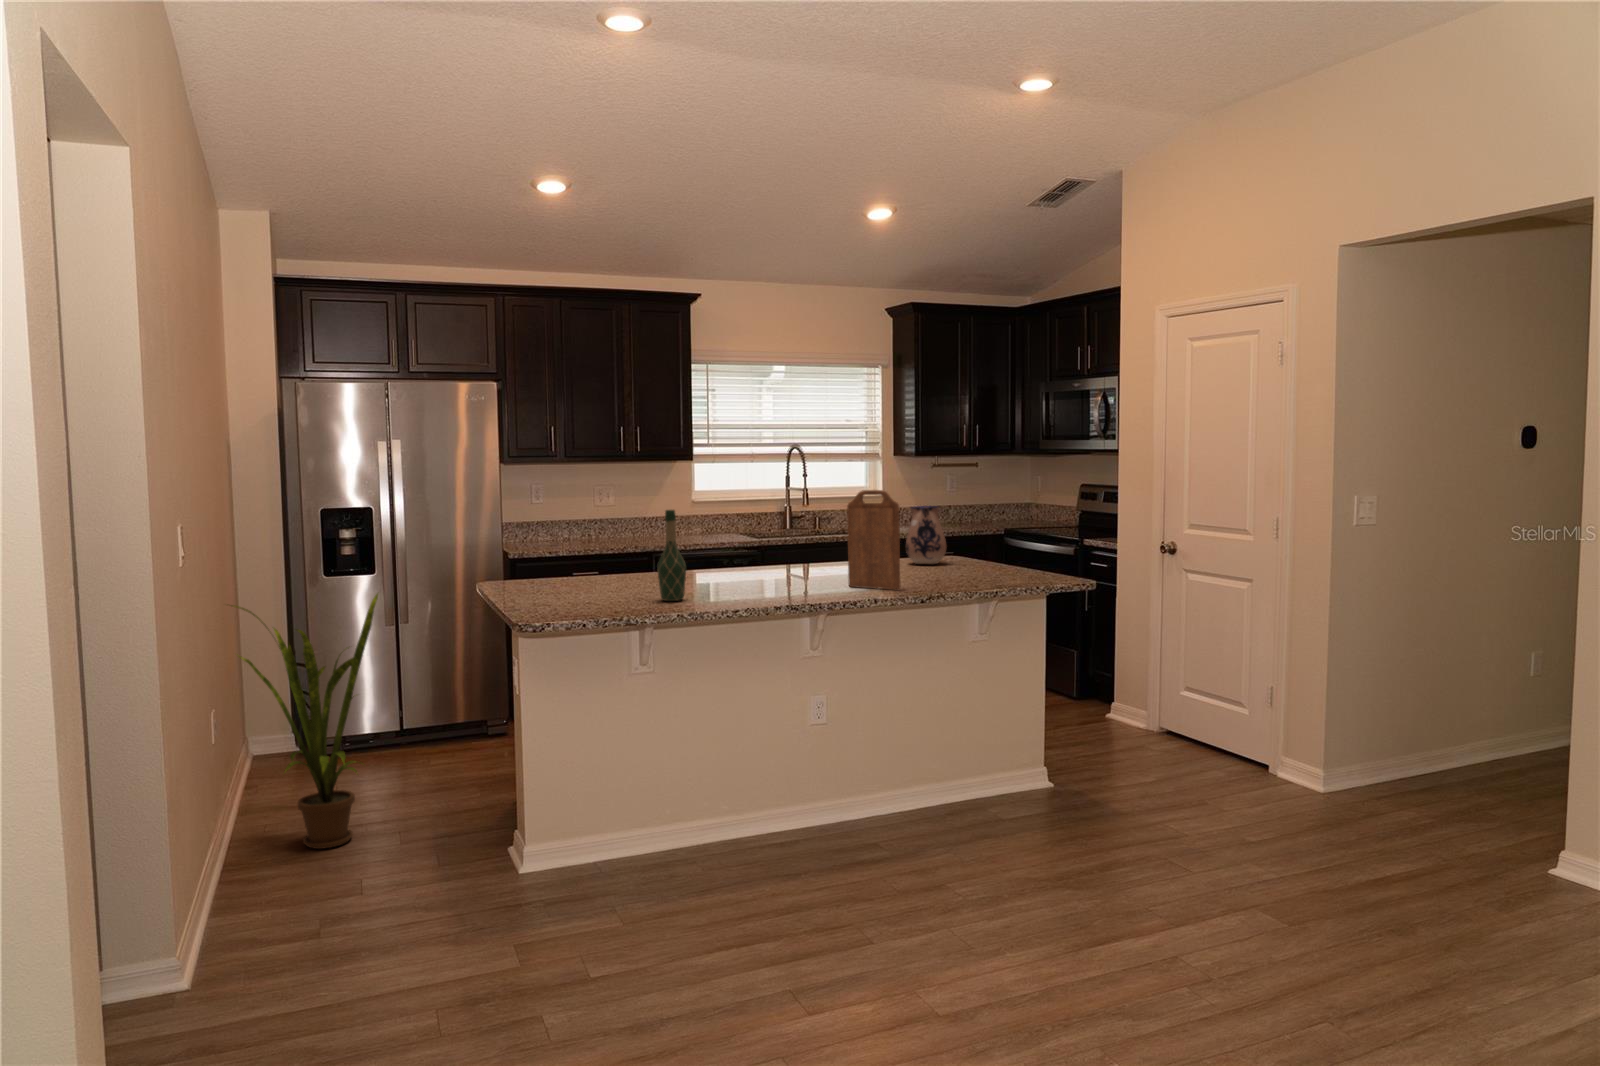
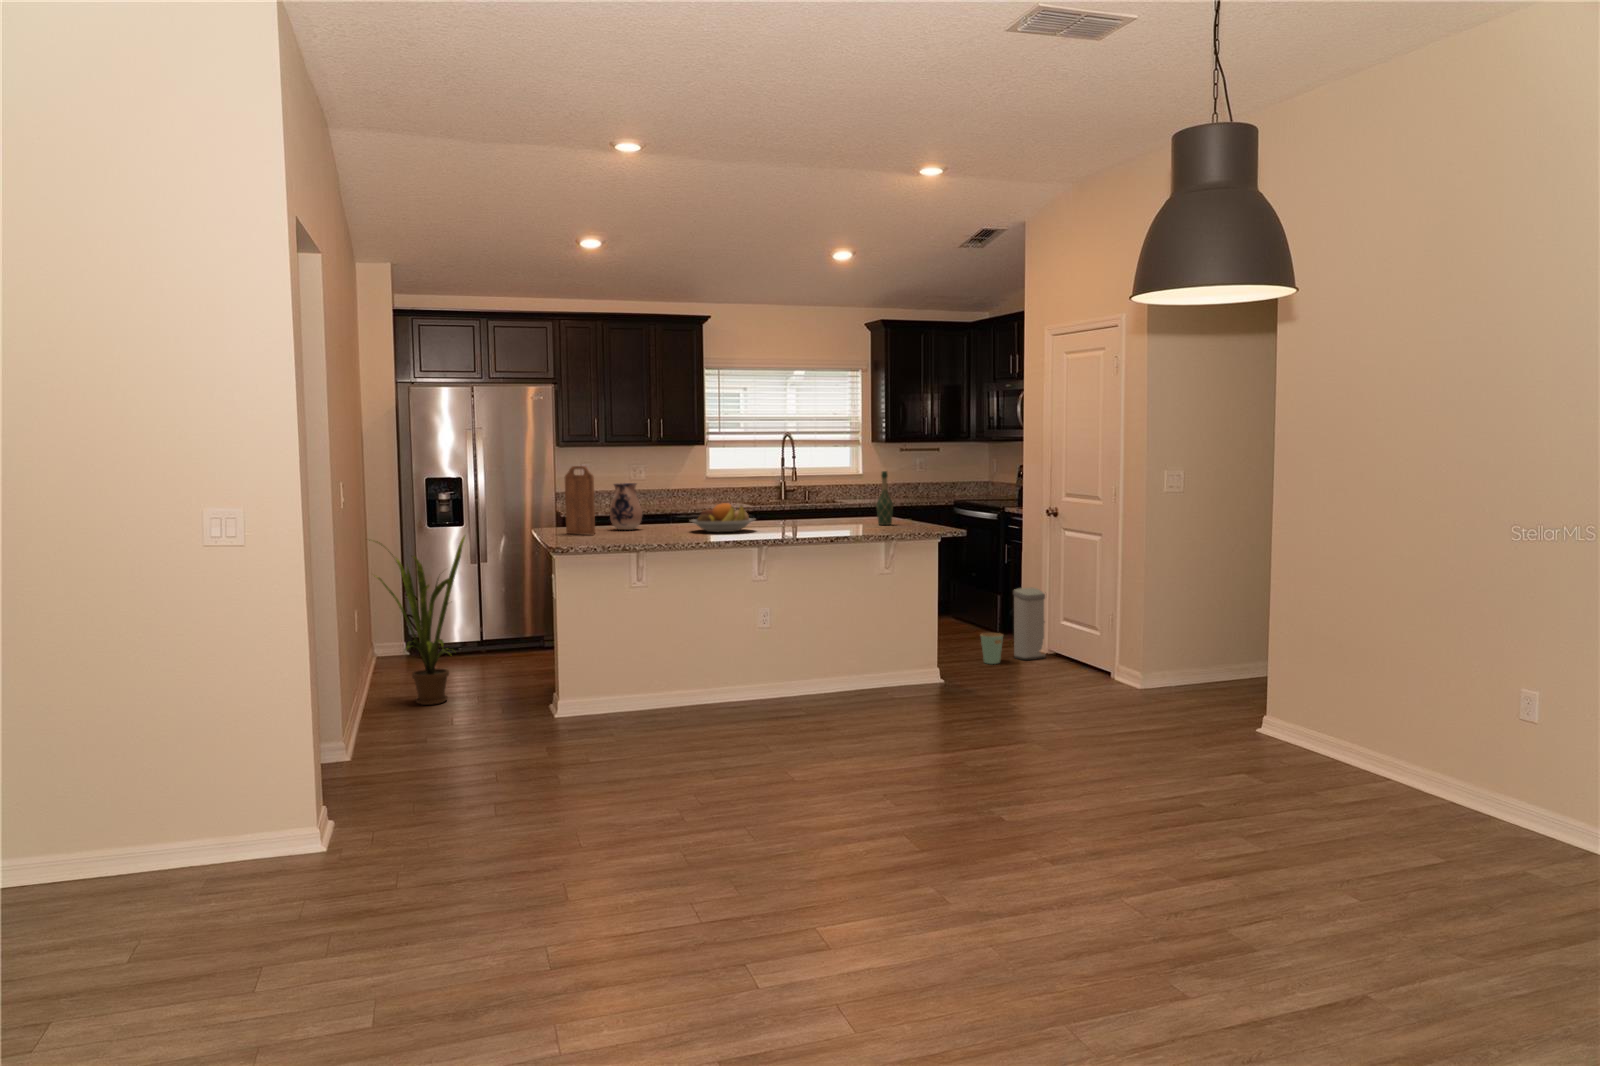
cutting board: present [847,490,900,589] -> present [565,466,595,535]
ceramic pitcher: present [906,506,946,564] -> present [610,483,642,530]
wine bottle: present [657,510,686,601] -> present [876,471,893,525]
fruit bowl: none [707,545,803,588] -> present [690,503,755,532]
trash can: none [1082,647,1163,752] -> present [981,587,1046,664]

